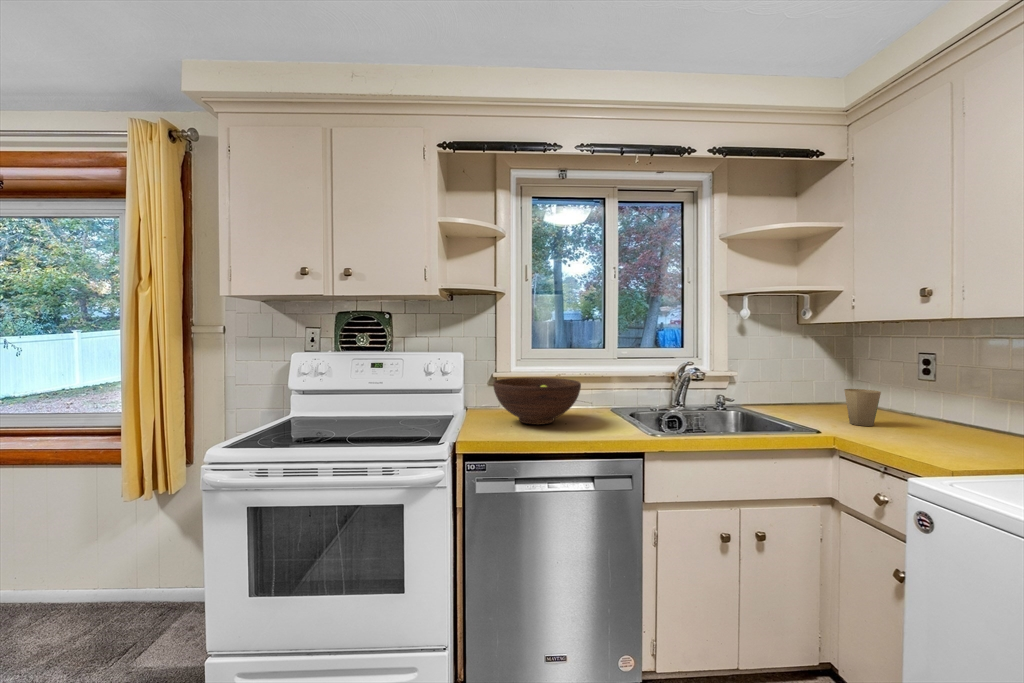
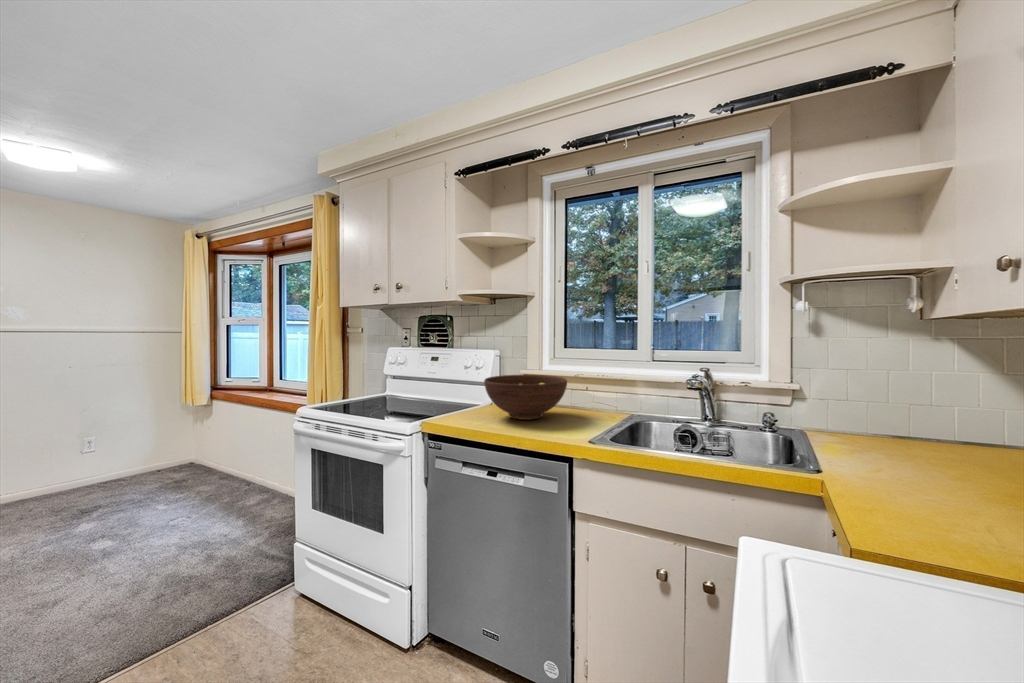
paper cup: present [844,389,881,426] -> none [901,418,964,480]

